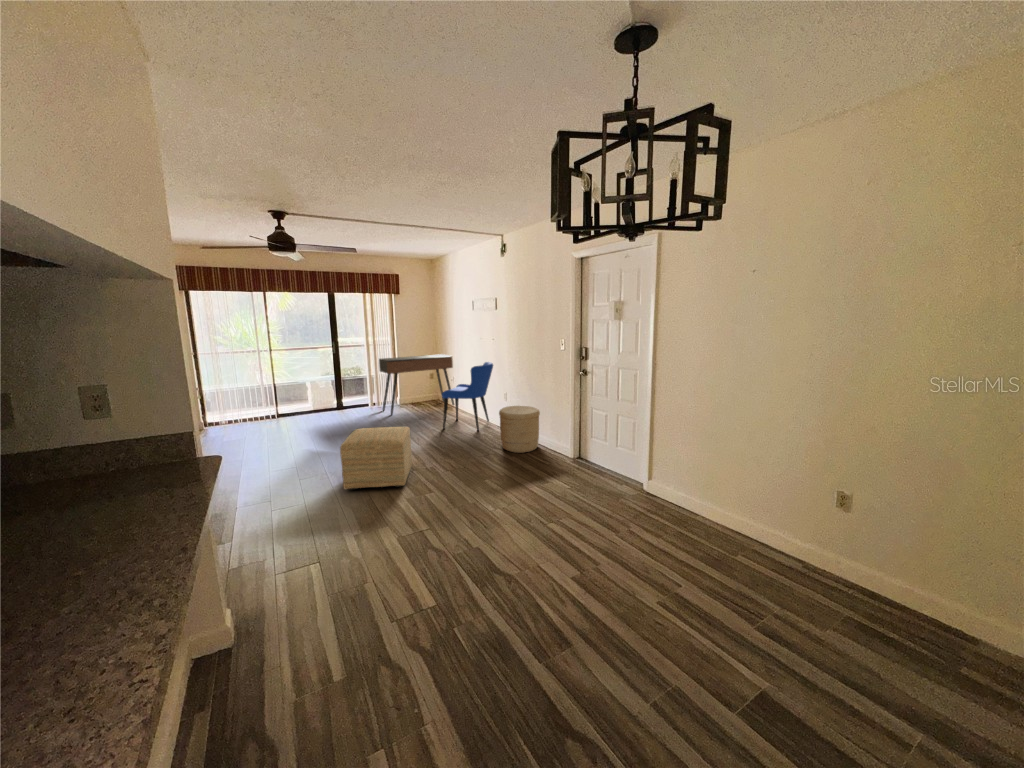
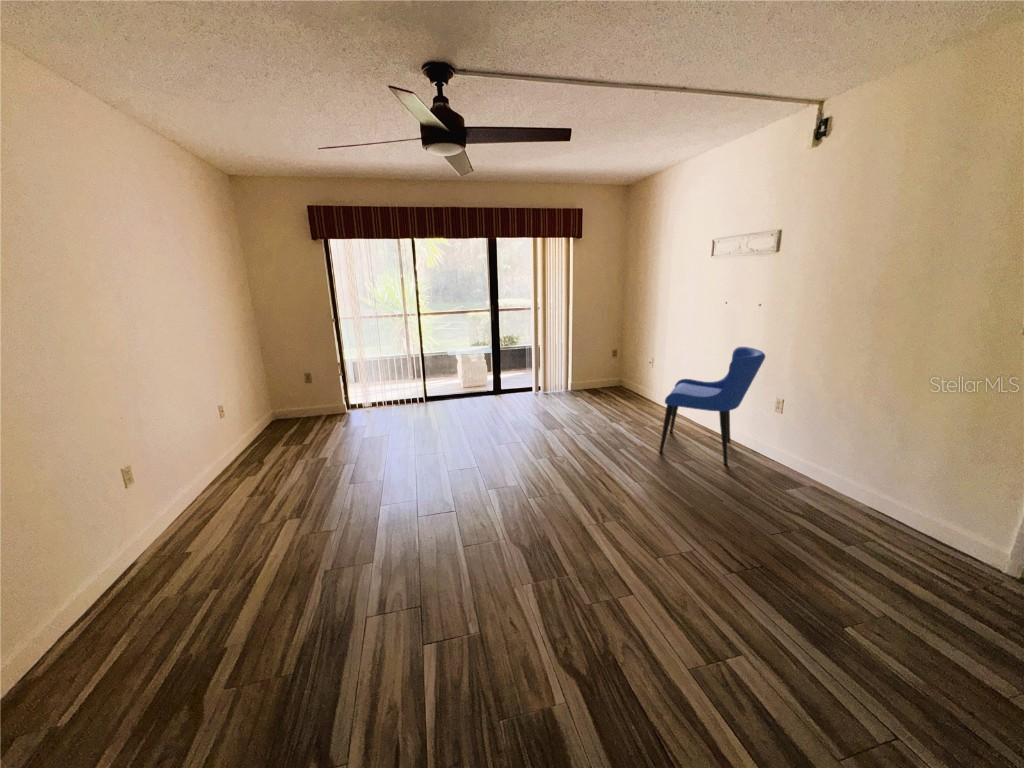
console table: present [379,354,454,415] -> none [551,325,654,411]
woven basket: present [499,406,540,453] -> none [814,447,937,558]
ottoman: present [340,427,412,490] -> none [549,485,692,654]

